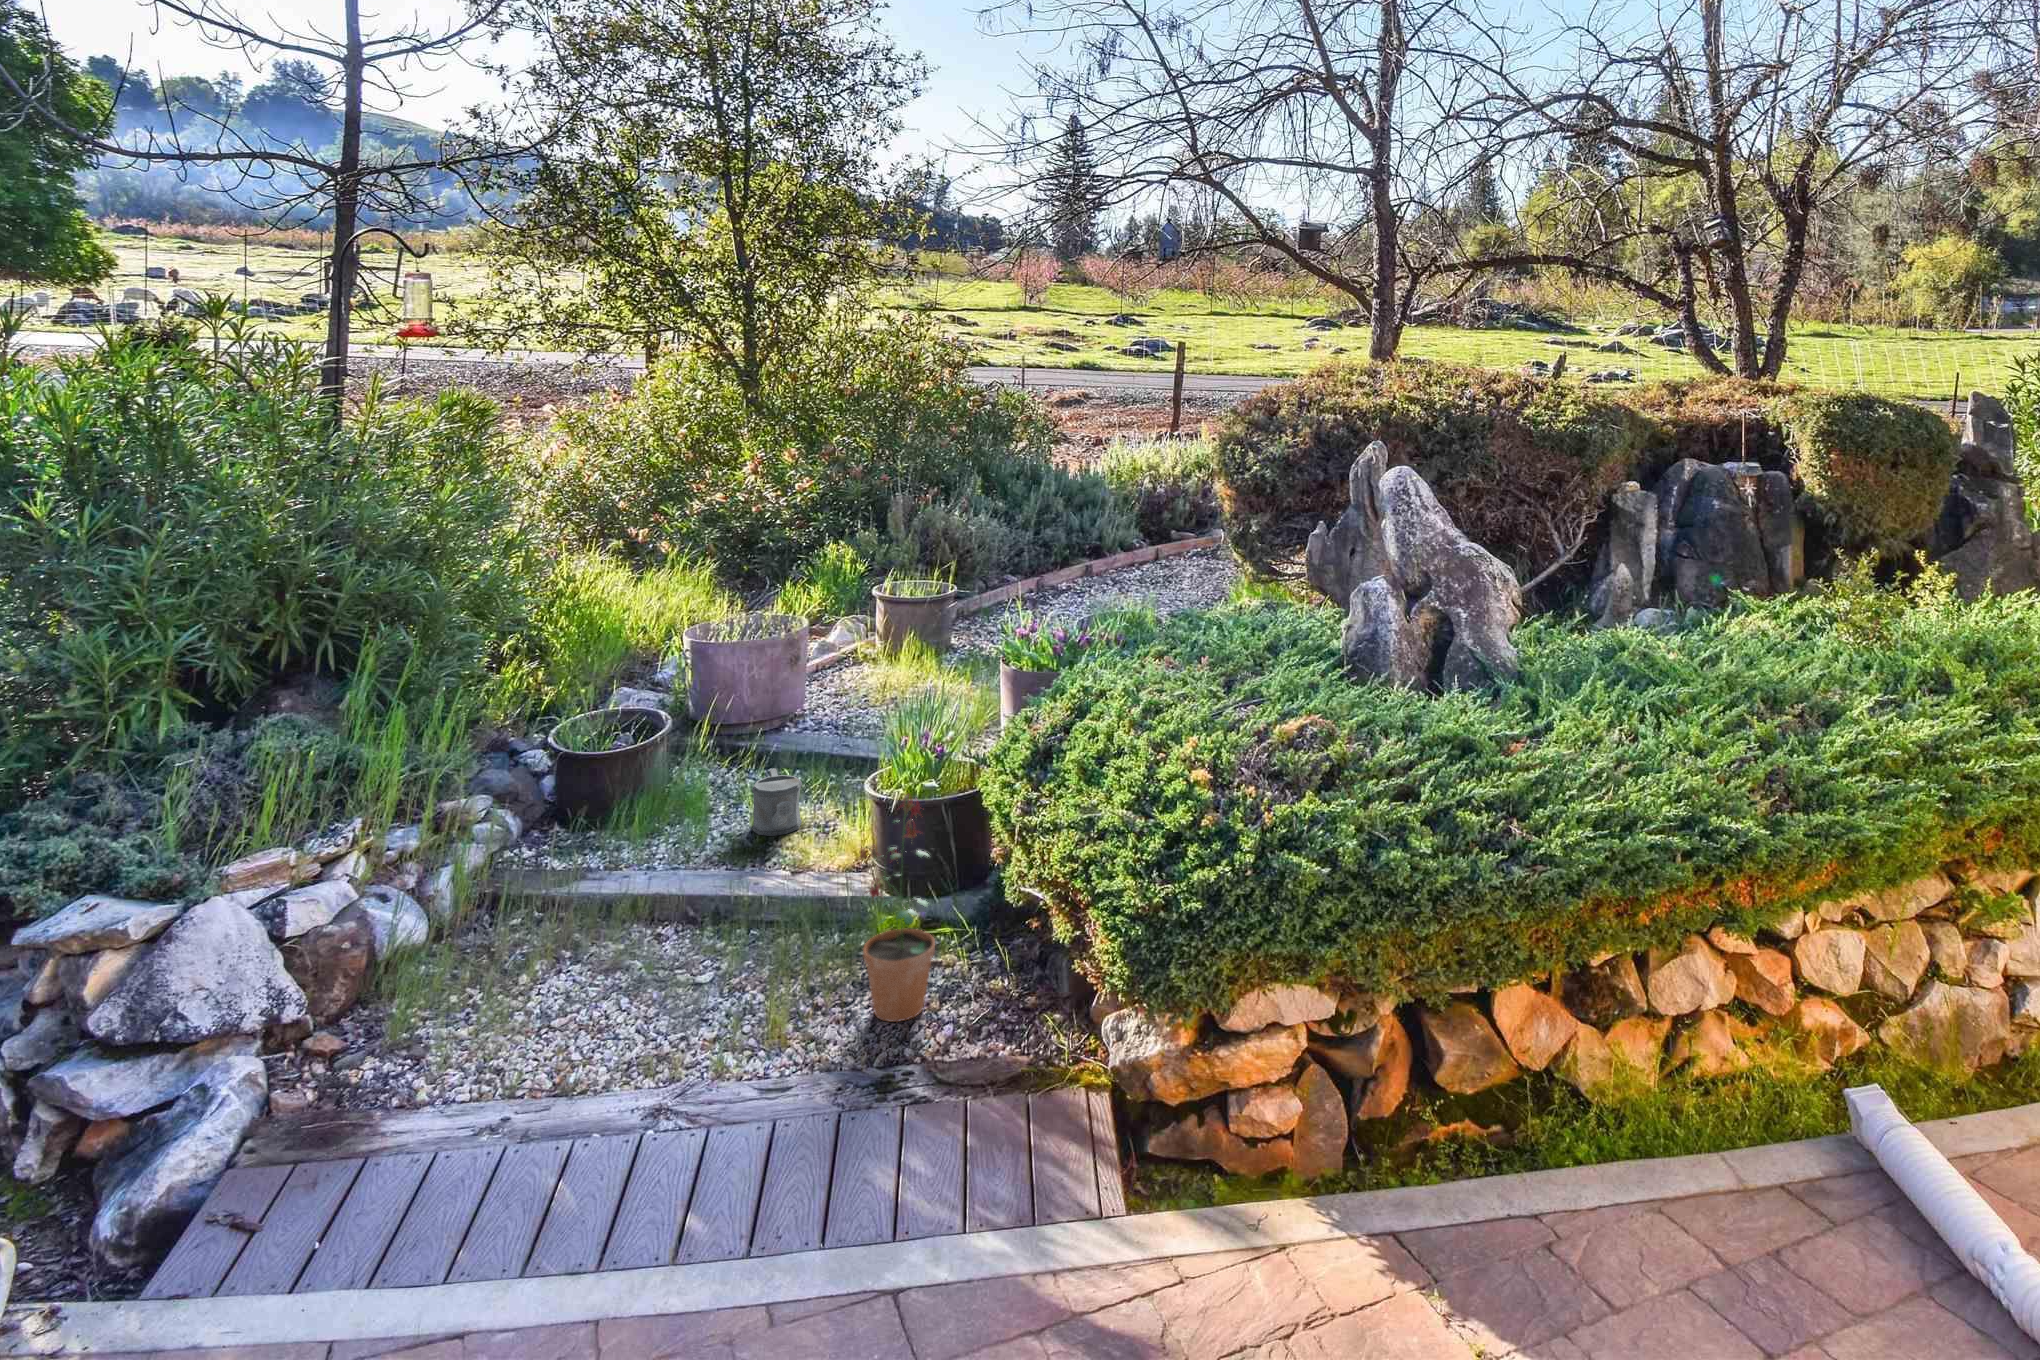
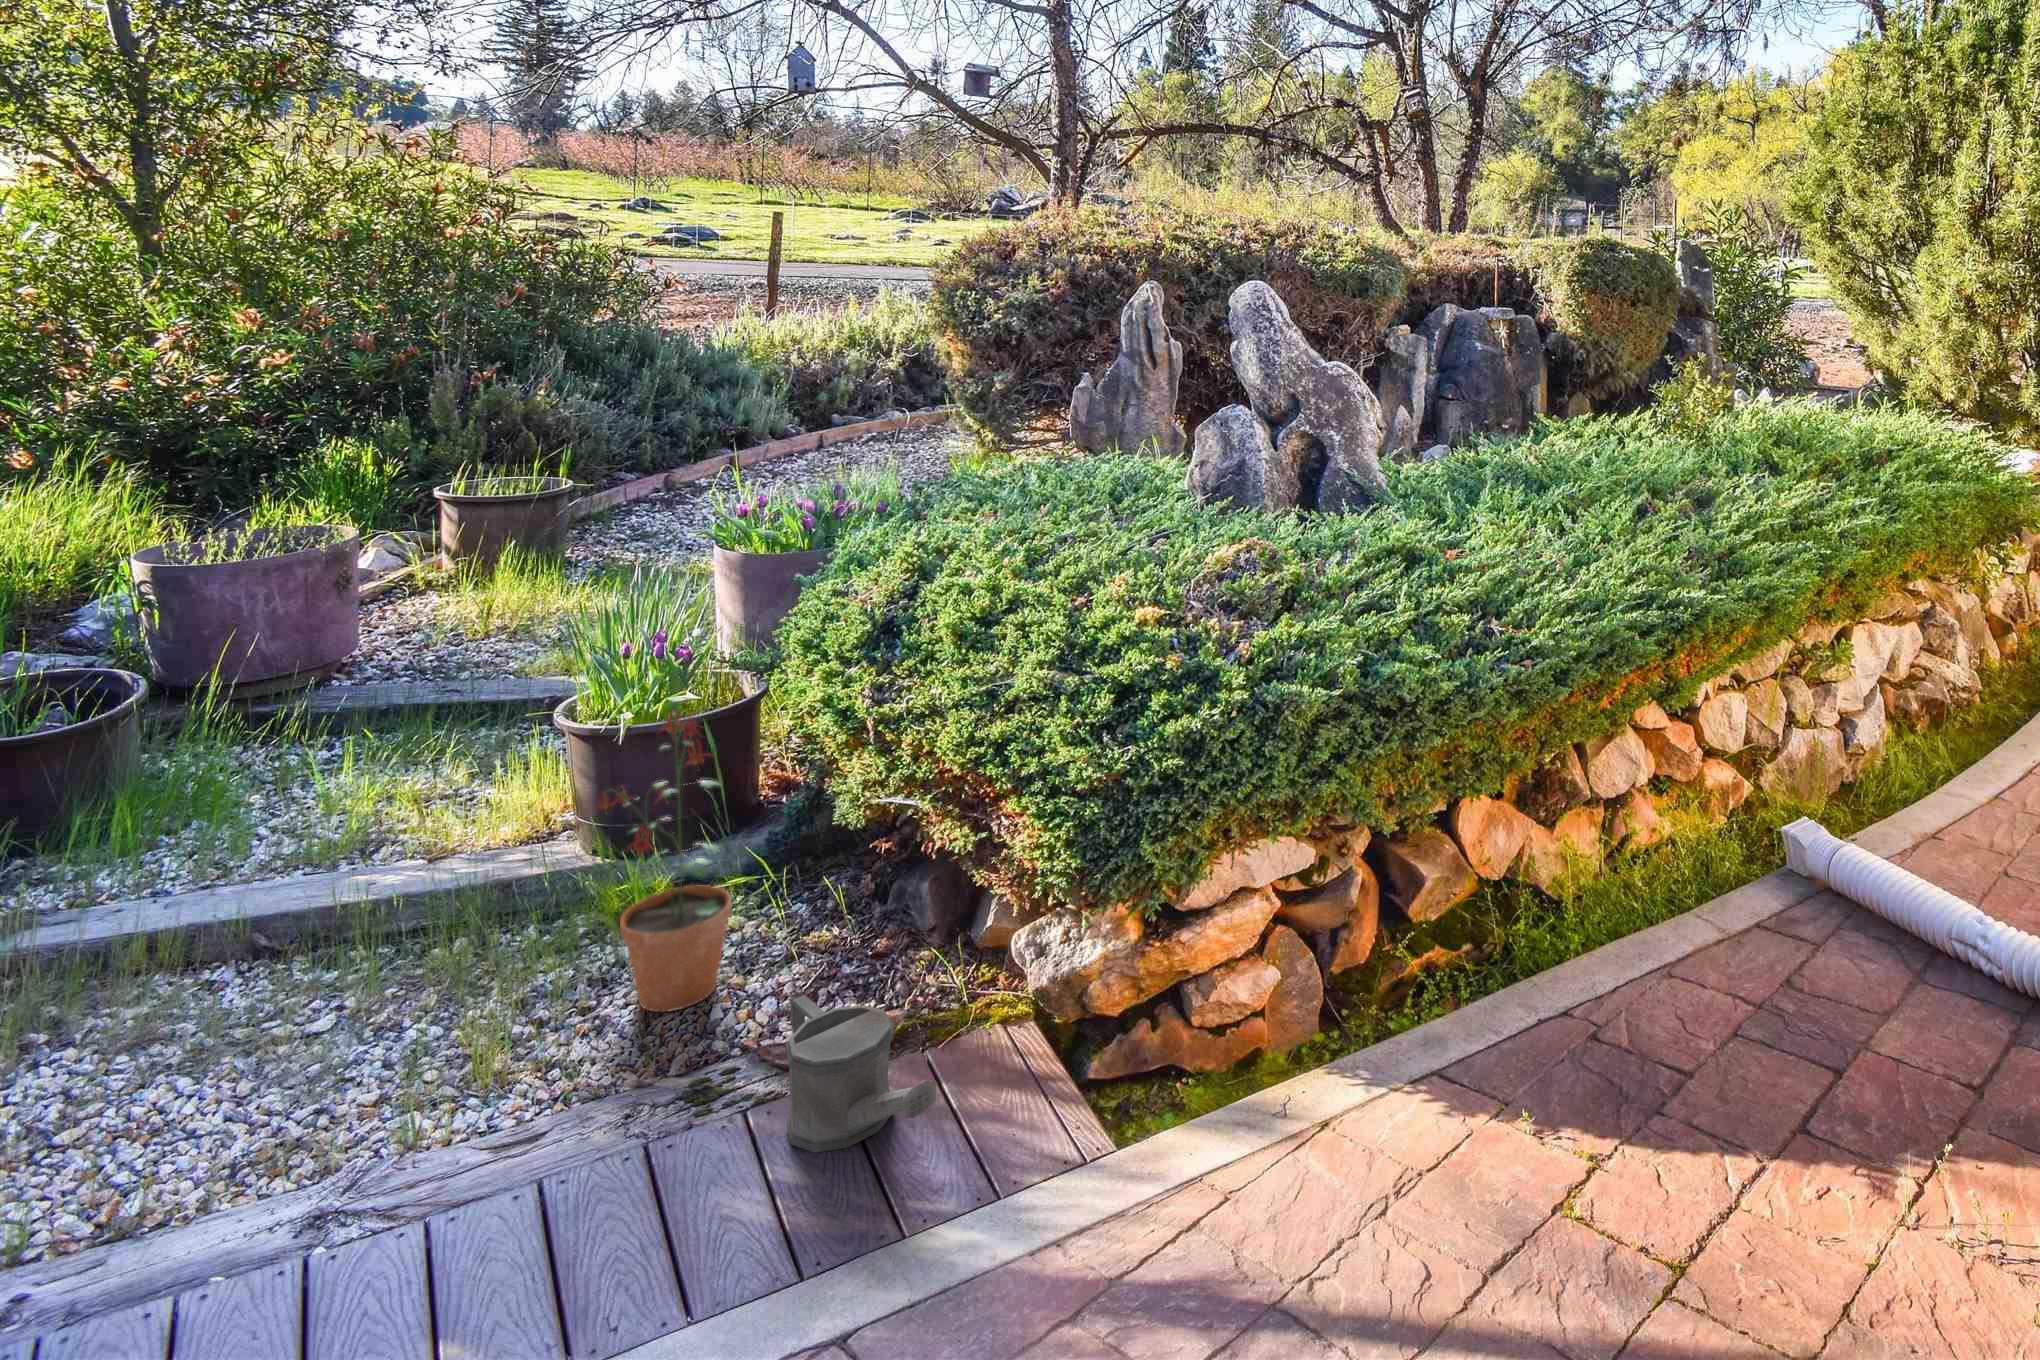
watering can: present [752,769,802,836] -> present [786,995,936,1152]

